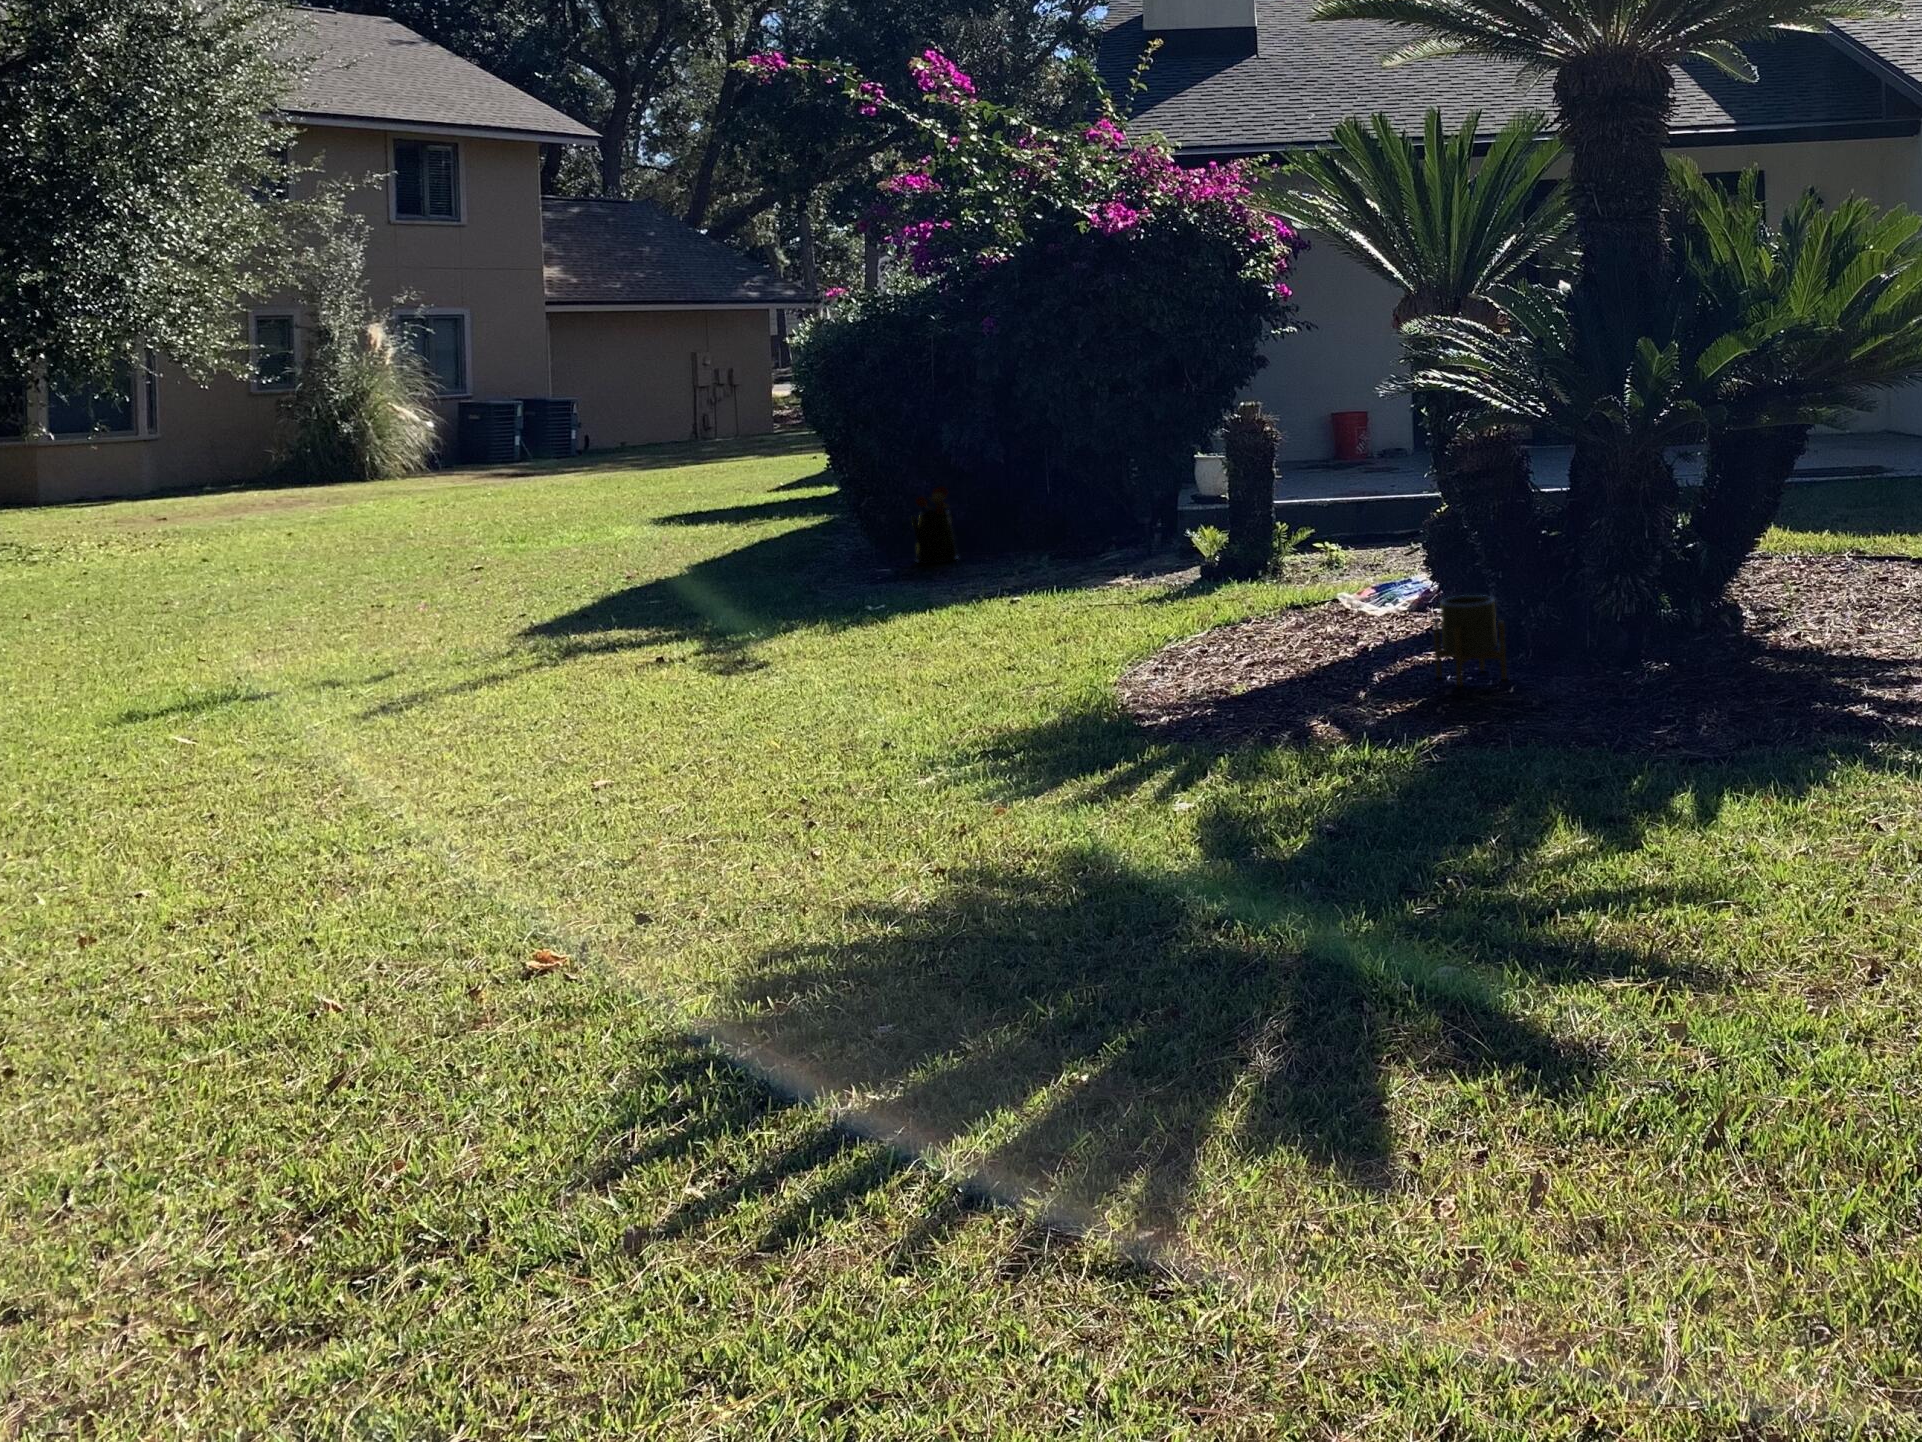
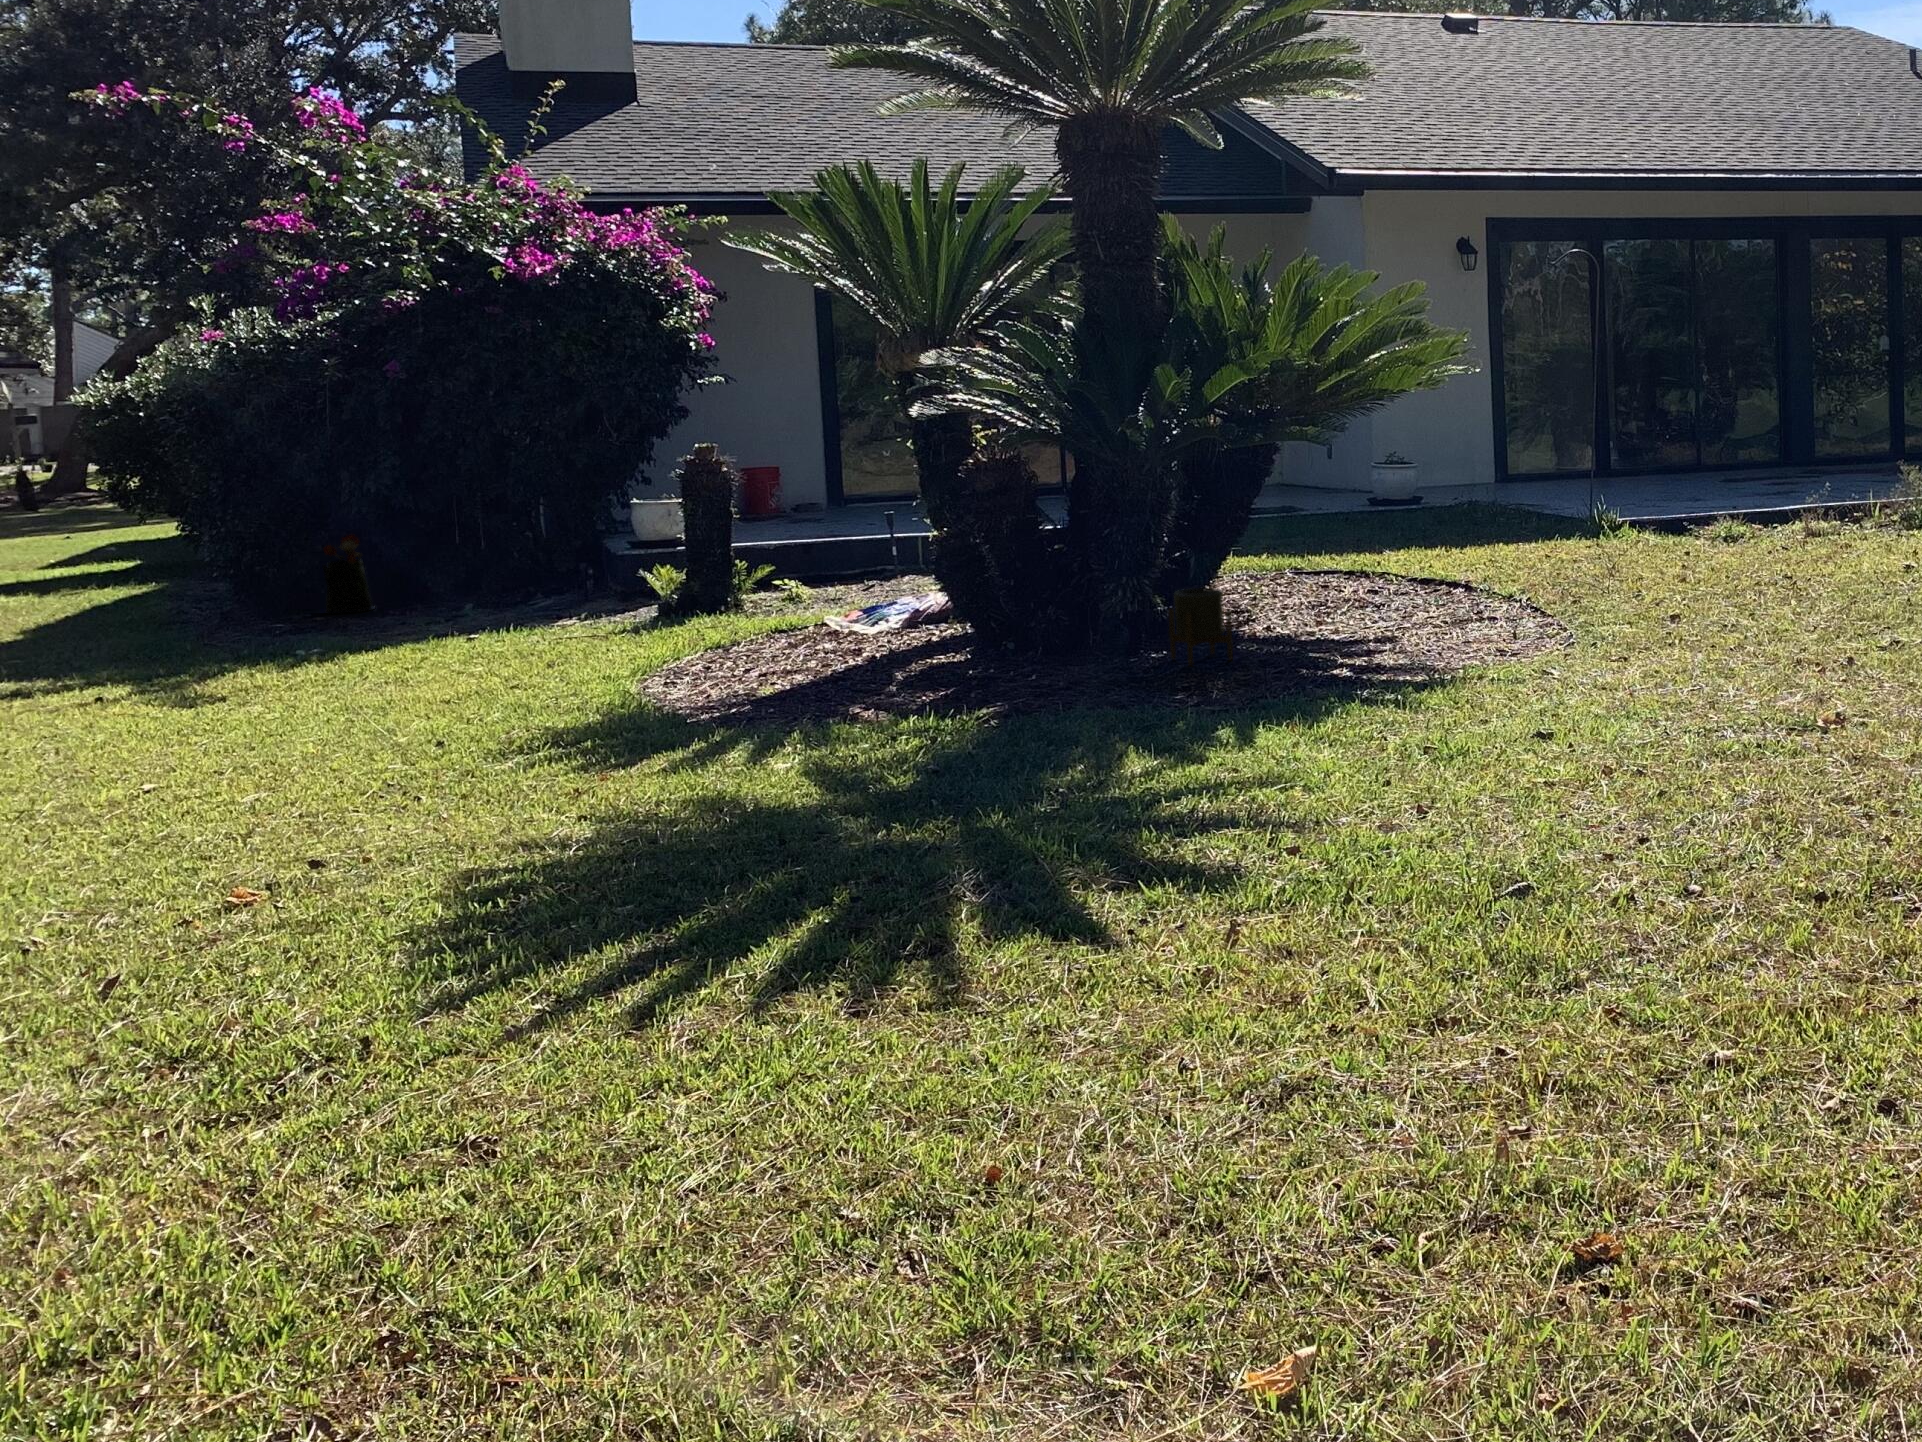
planter: present [1433,595,1507,686] -> present [1168,588,1233,665]

